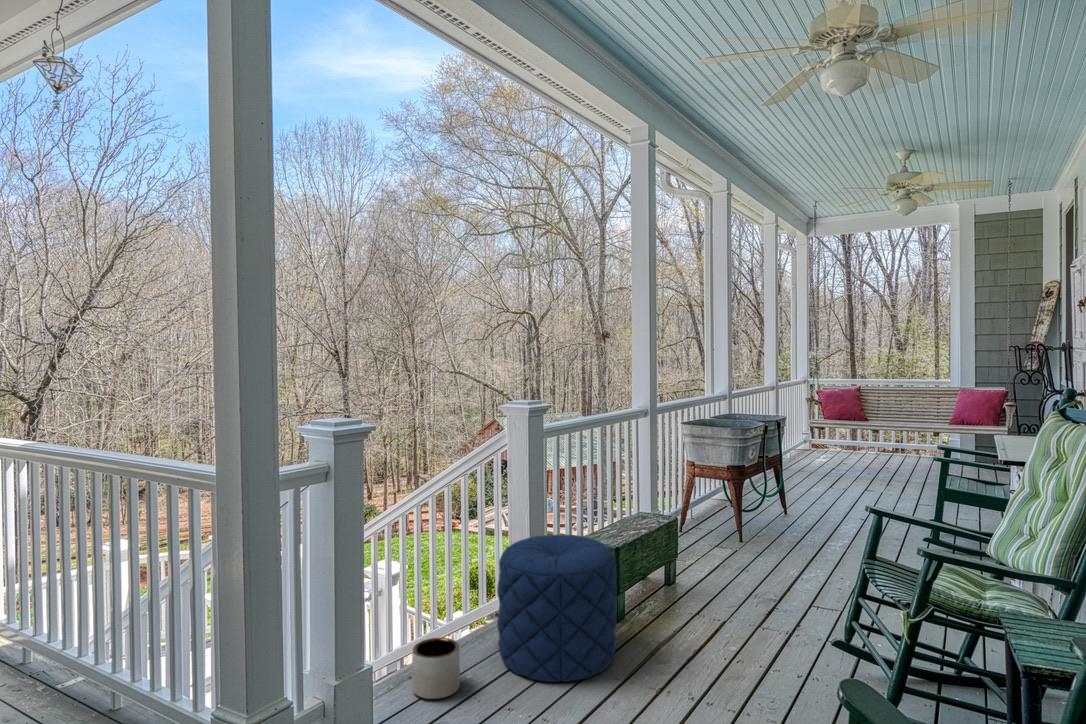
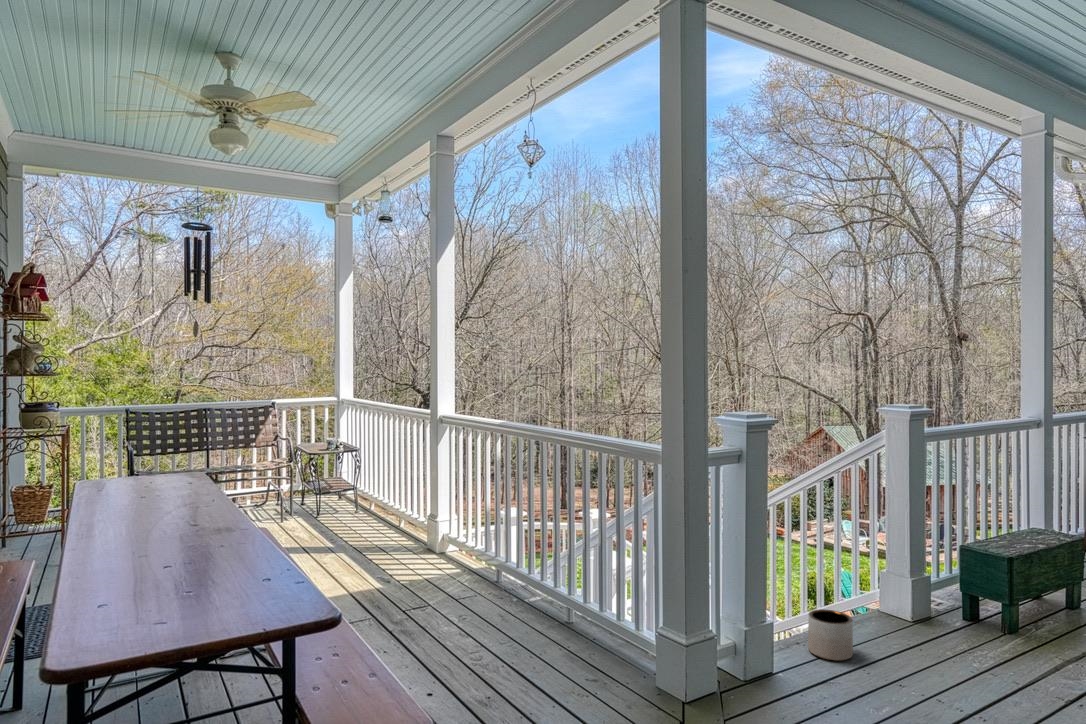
pouf: present [497,535,617,682] -> none [884,534,1017,672]

